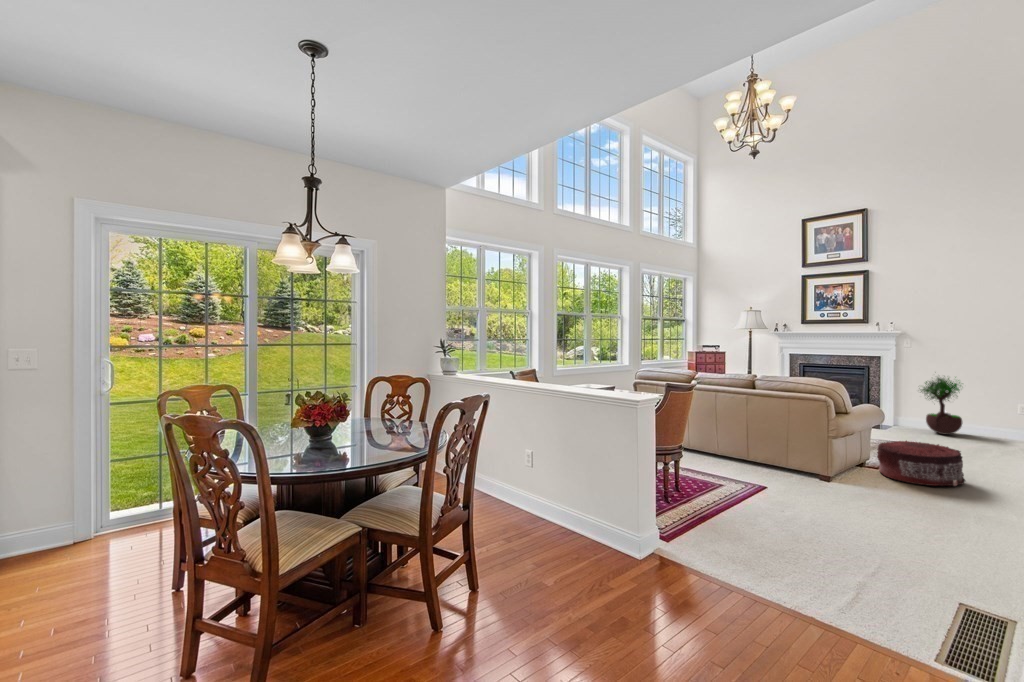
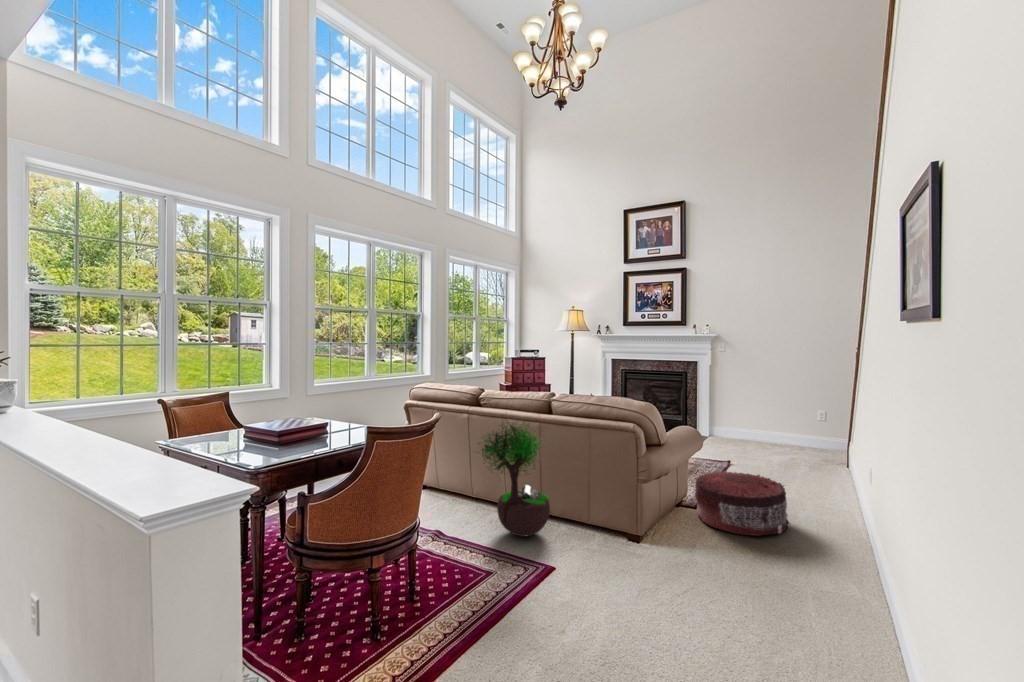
potted tree: present [921,377,962,434] -> present [477,422,550,537]

